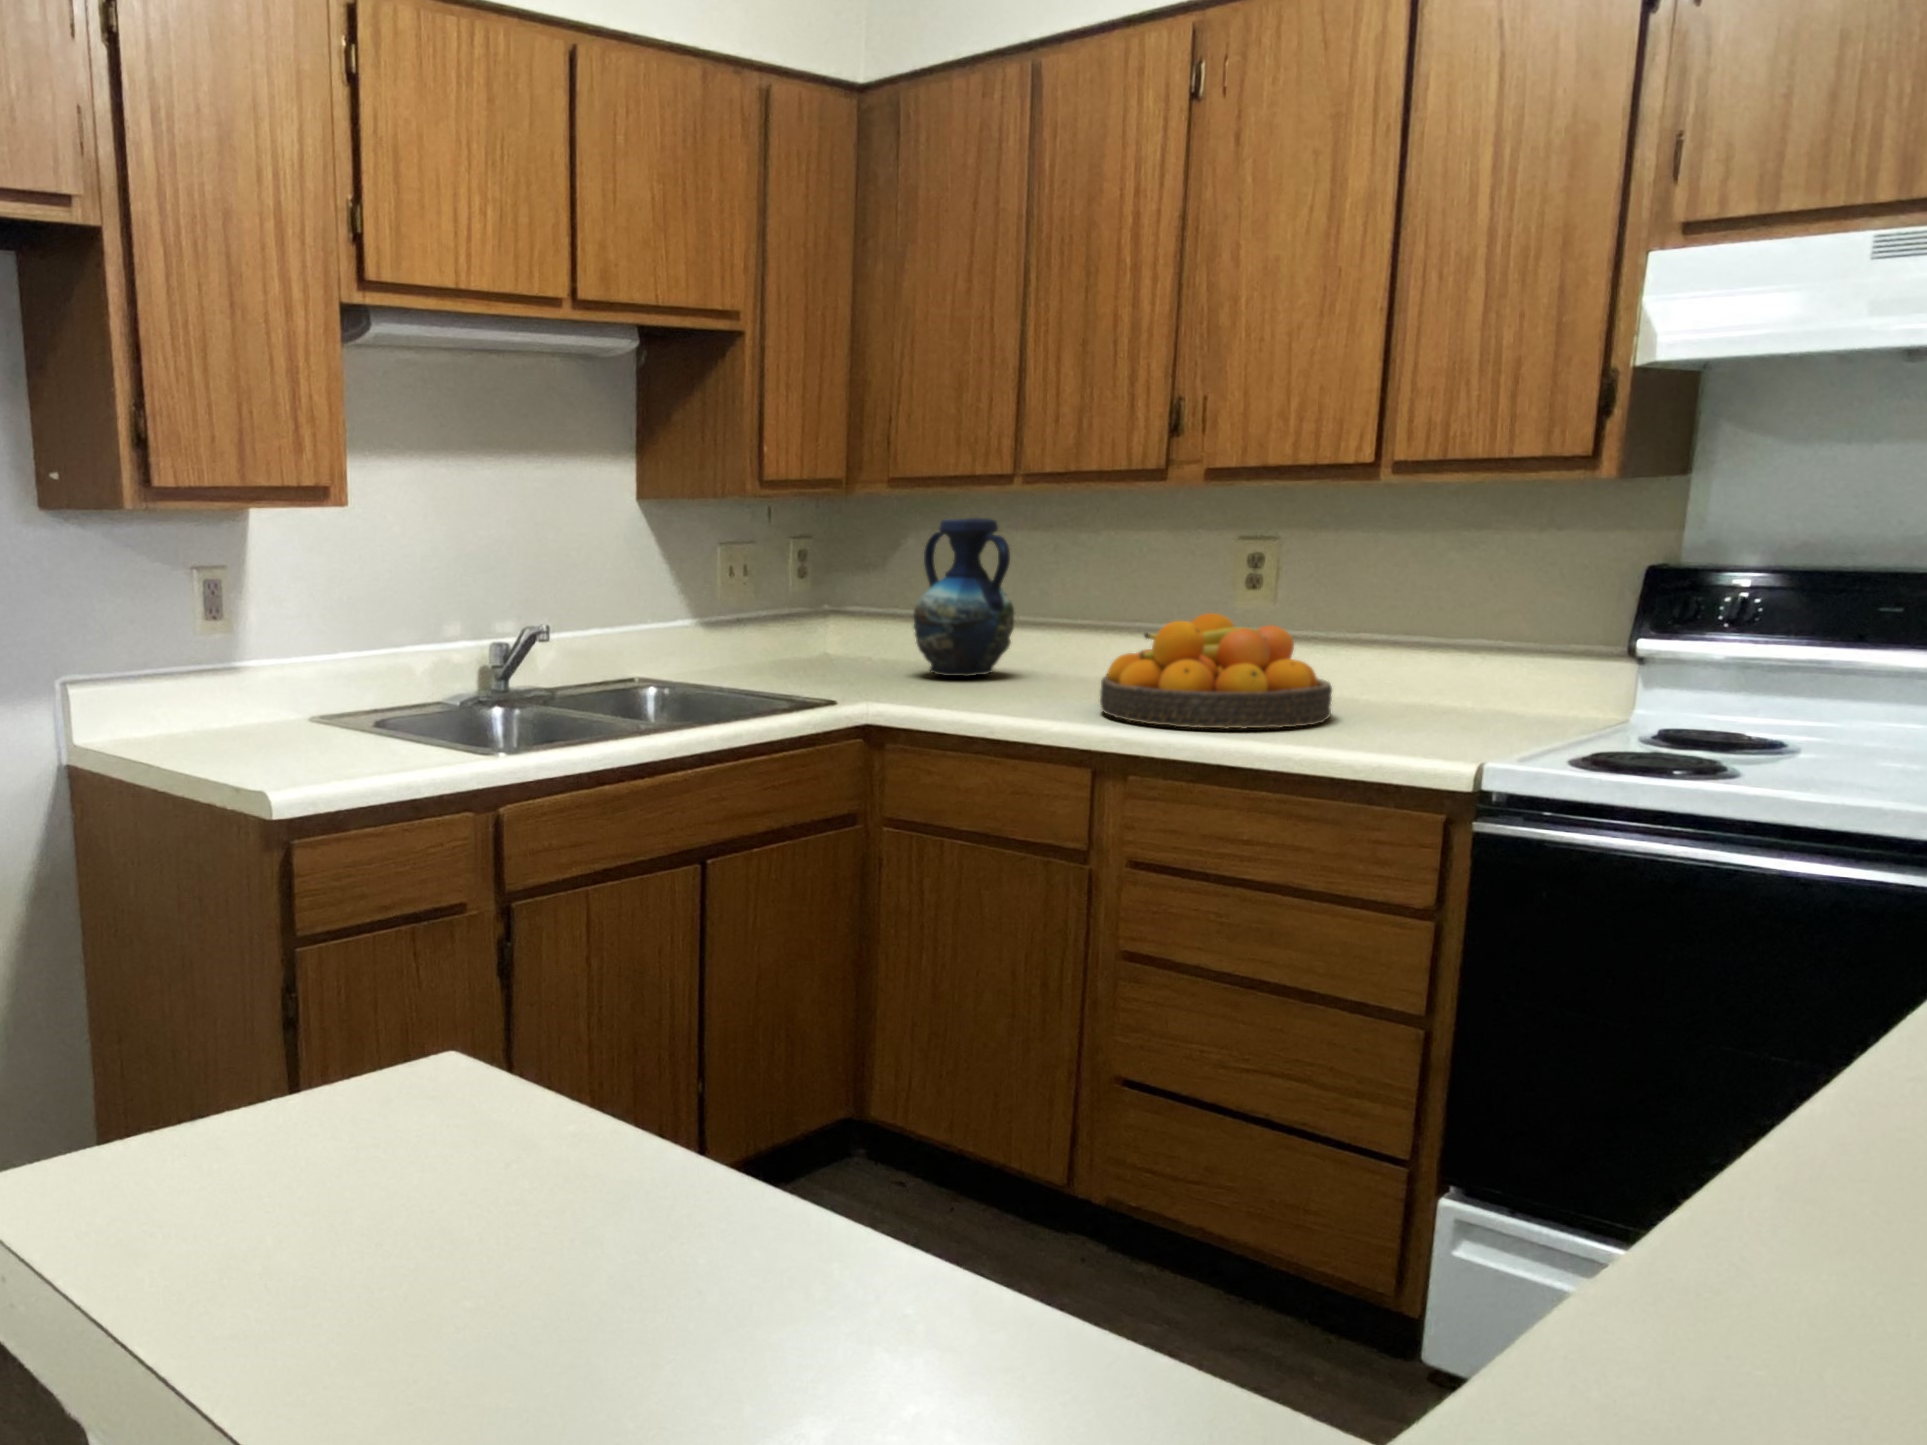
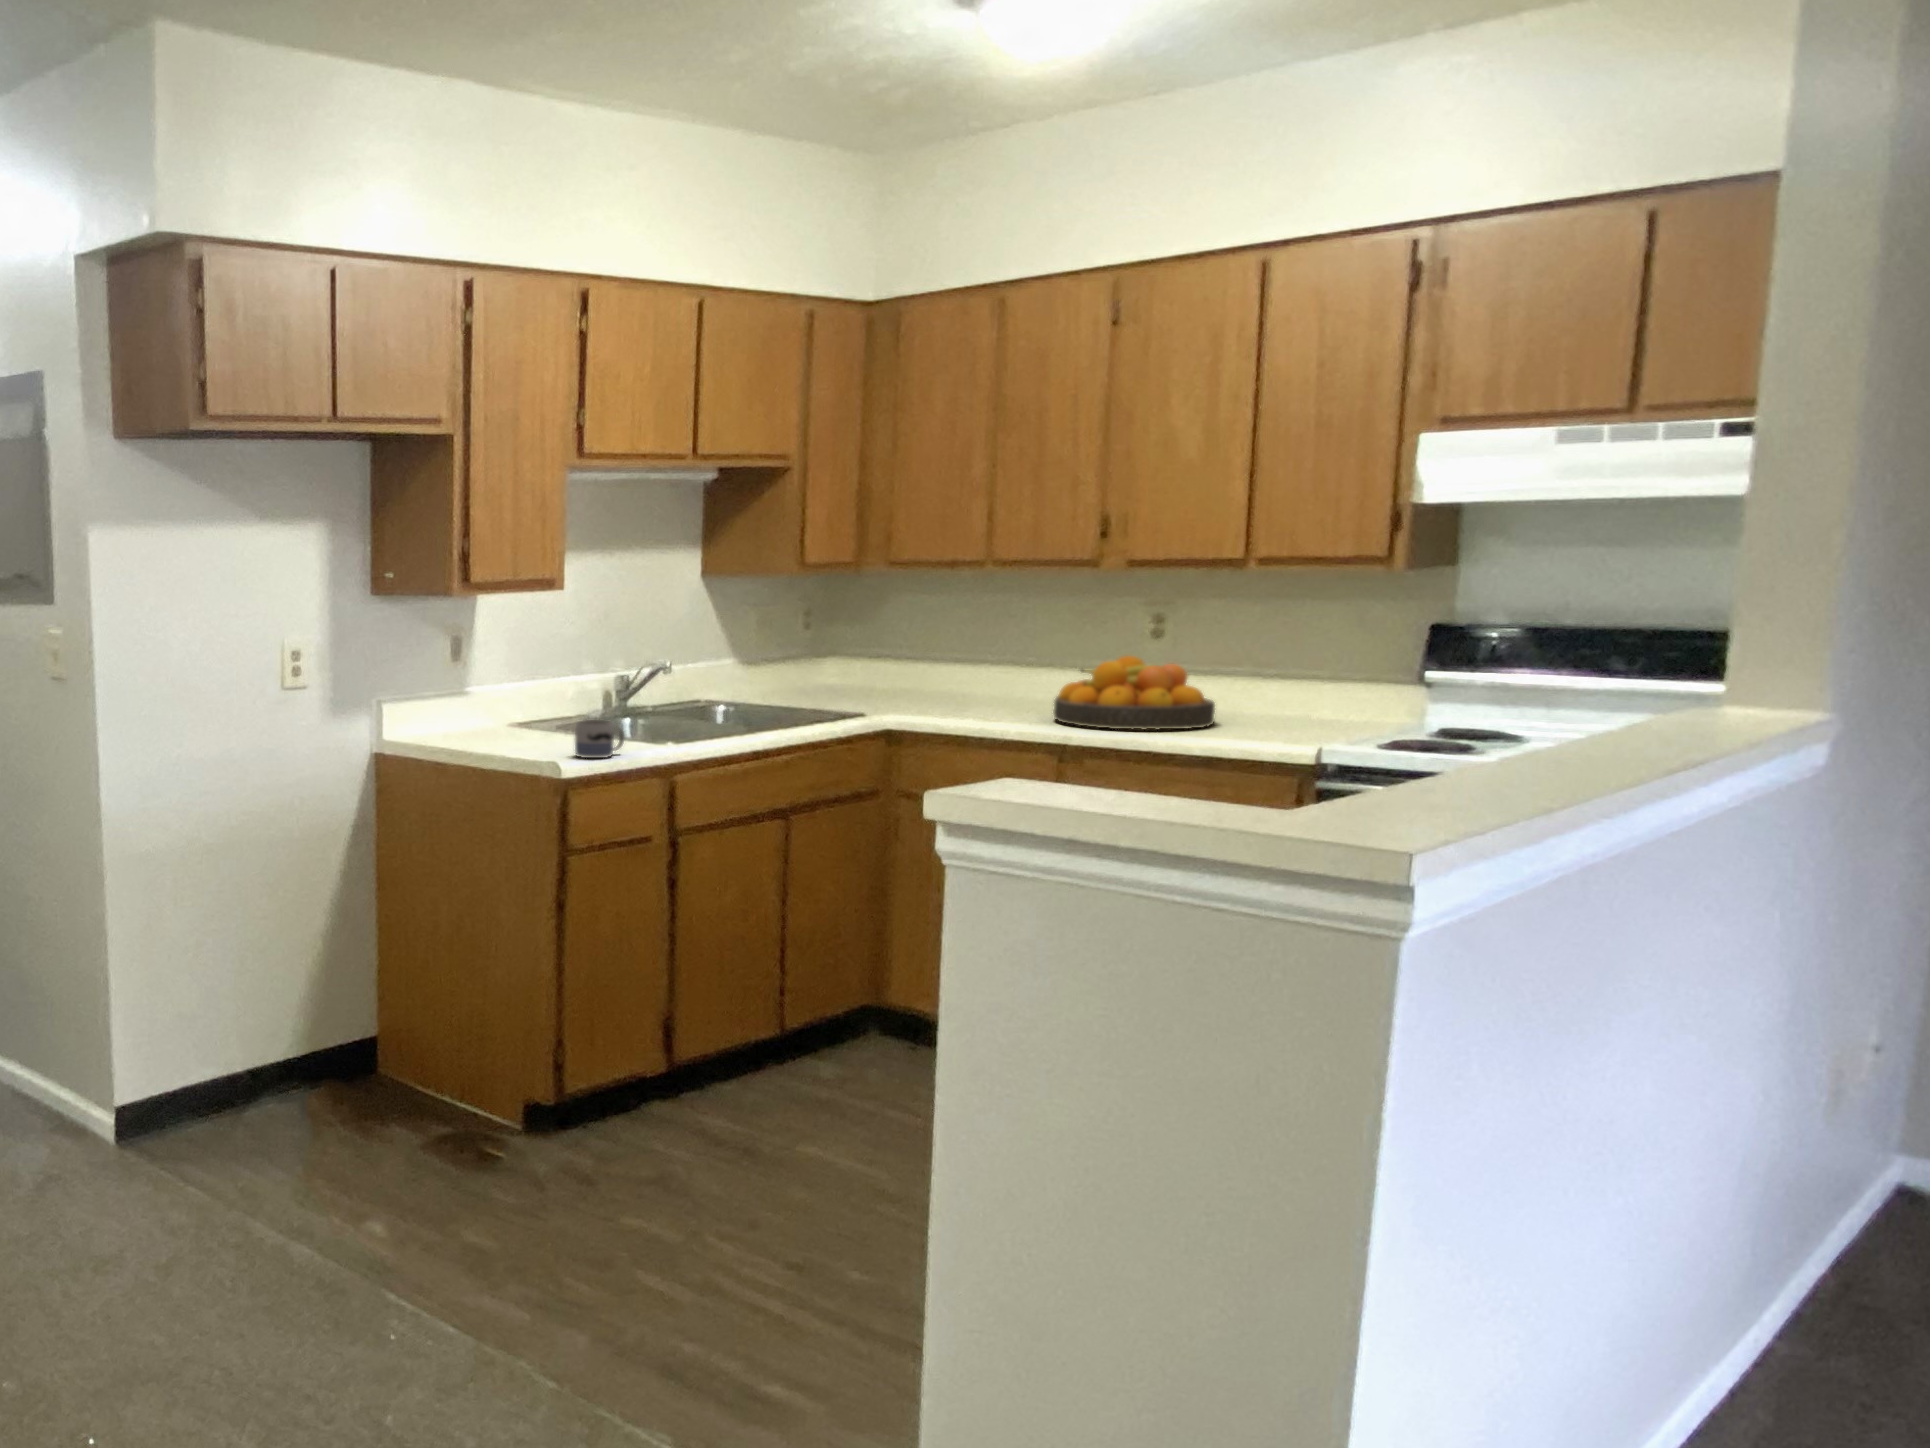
vase: present [913,518,1014,676] -> none [904,591,978,699]
mug: none [320,715,404,779] -> present [575,720,624,758]

